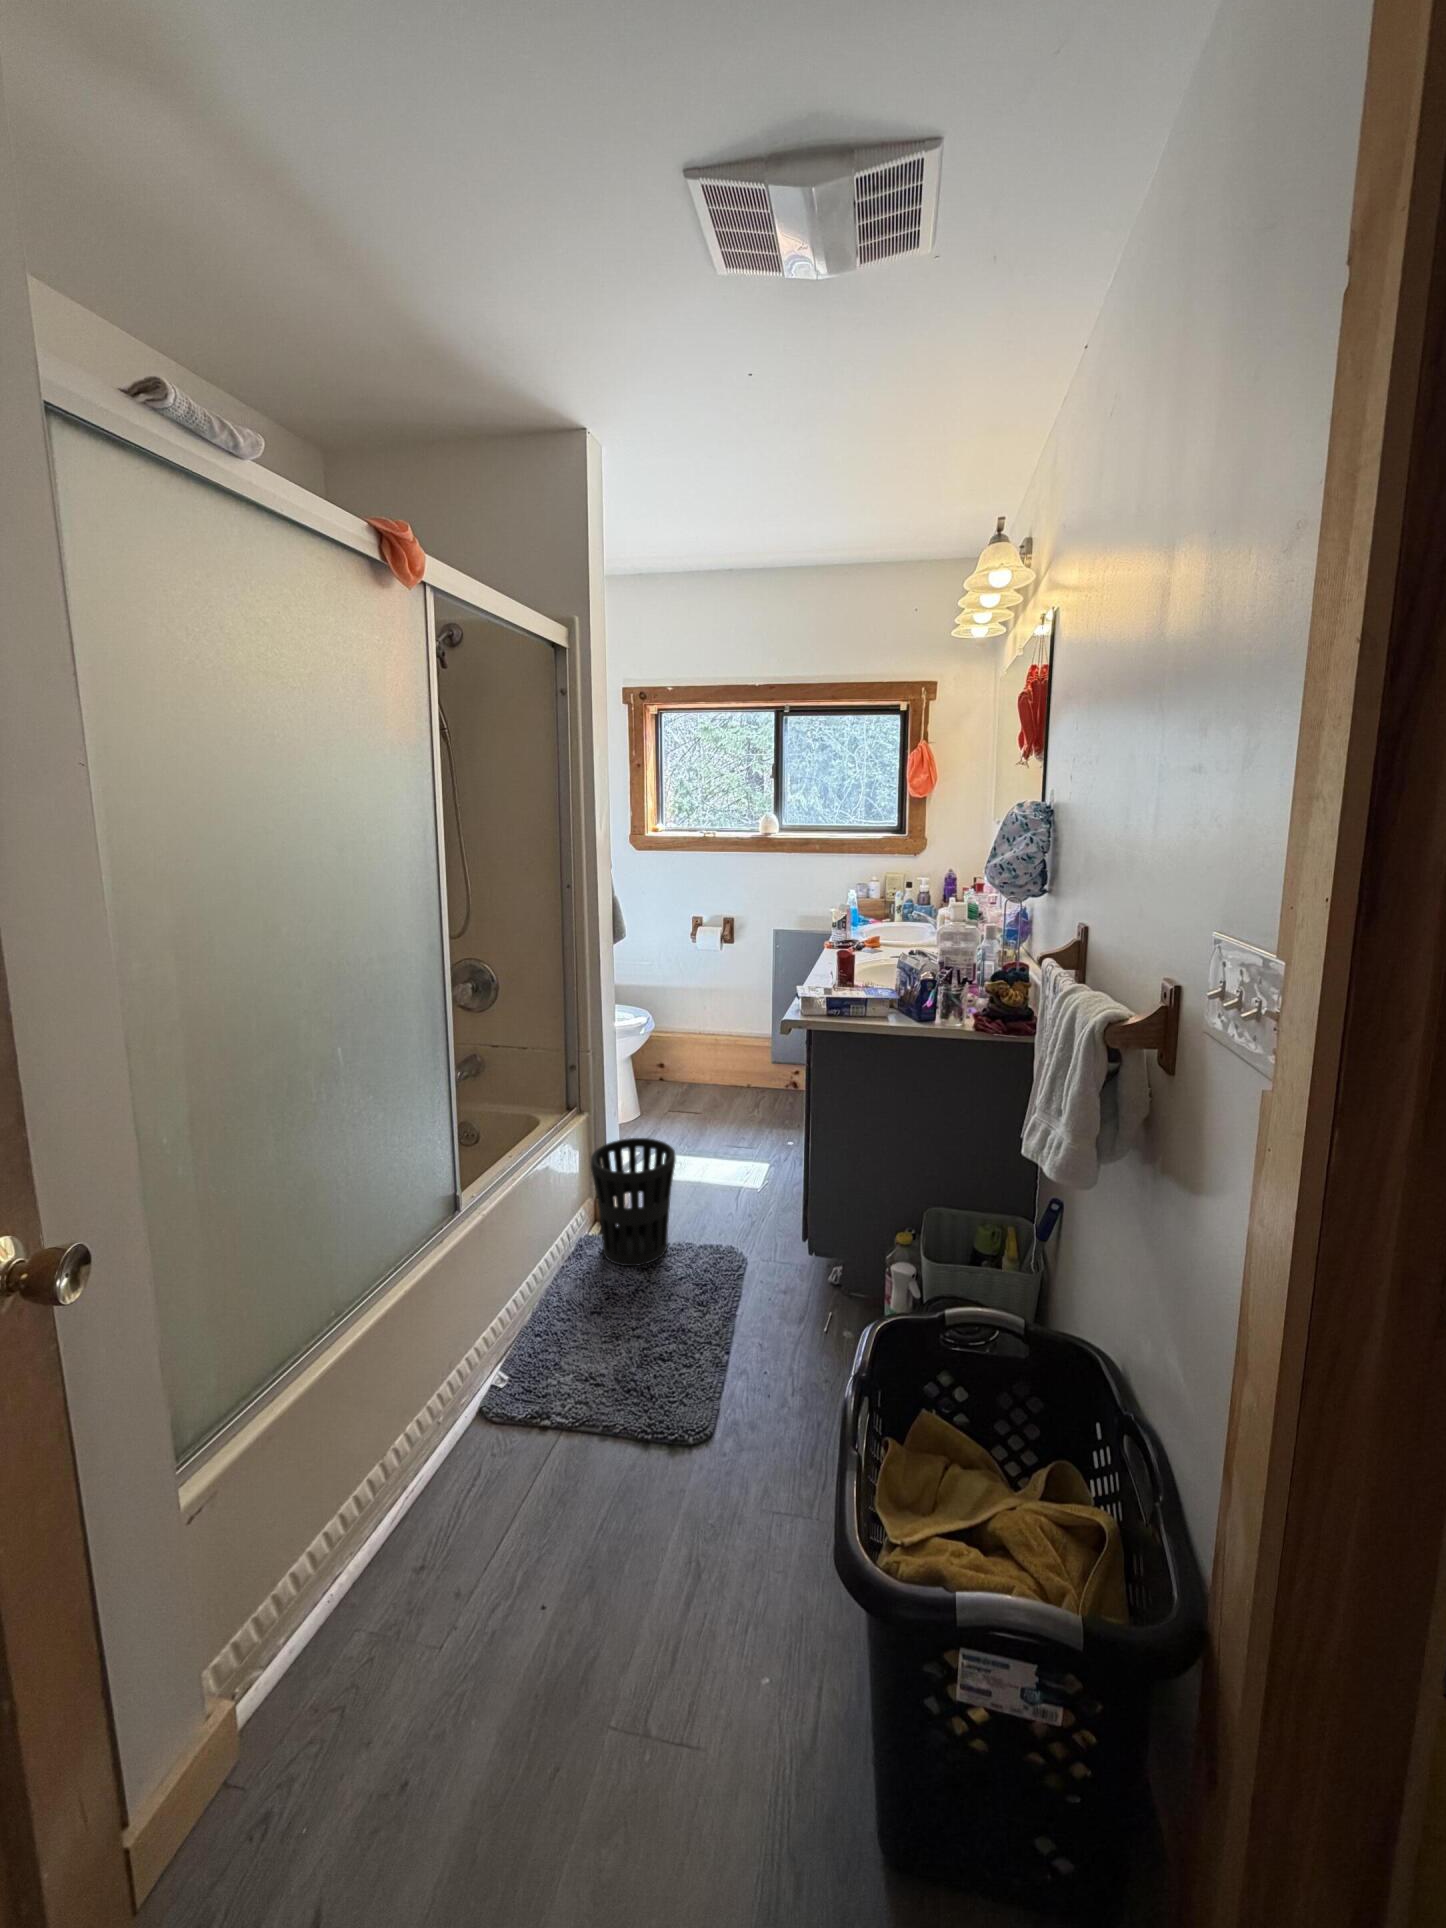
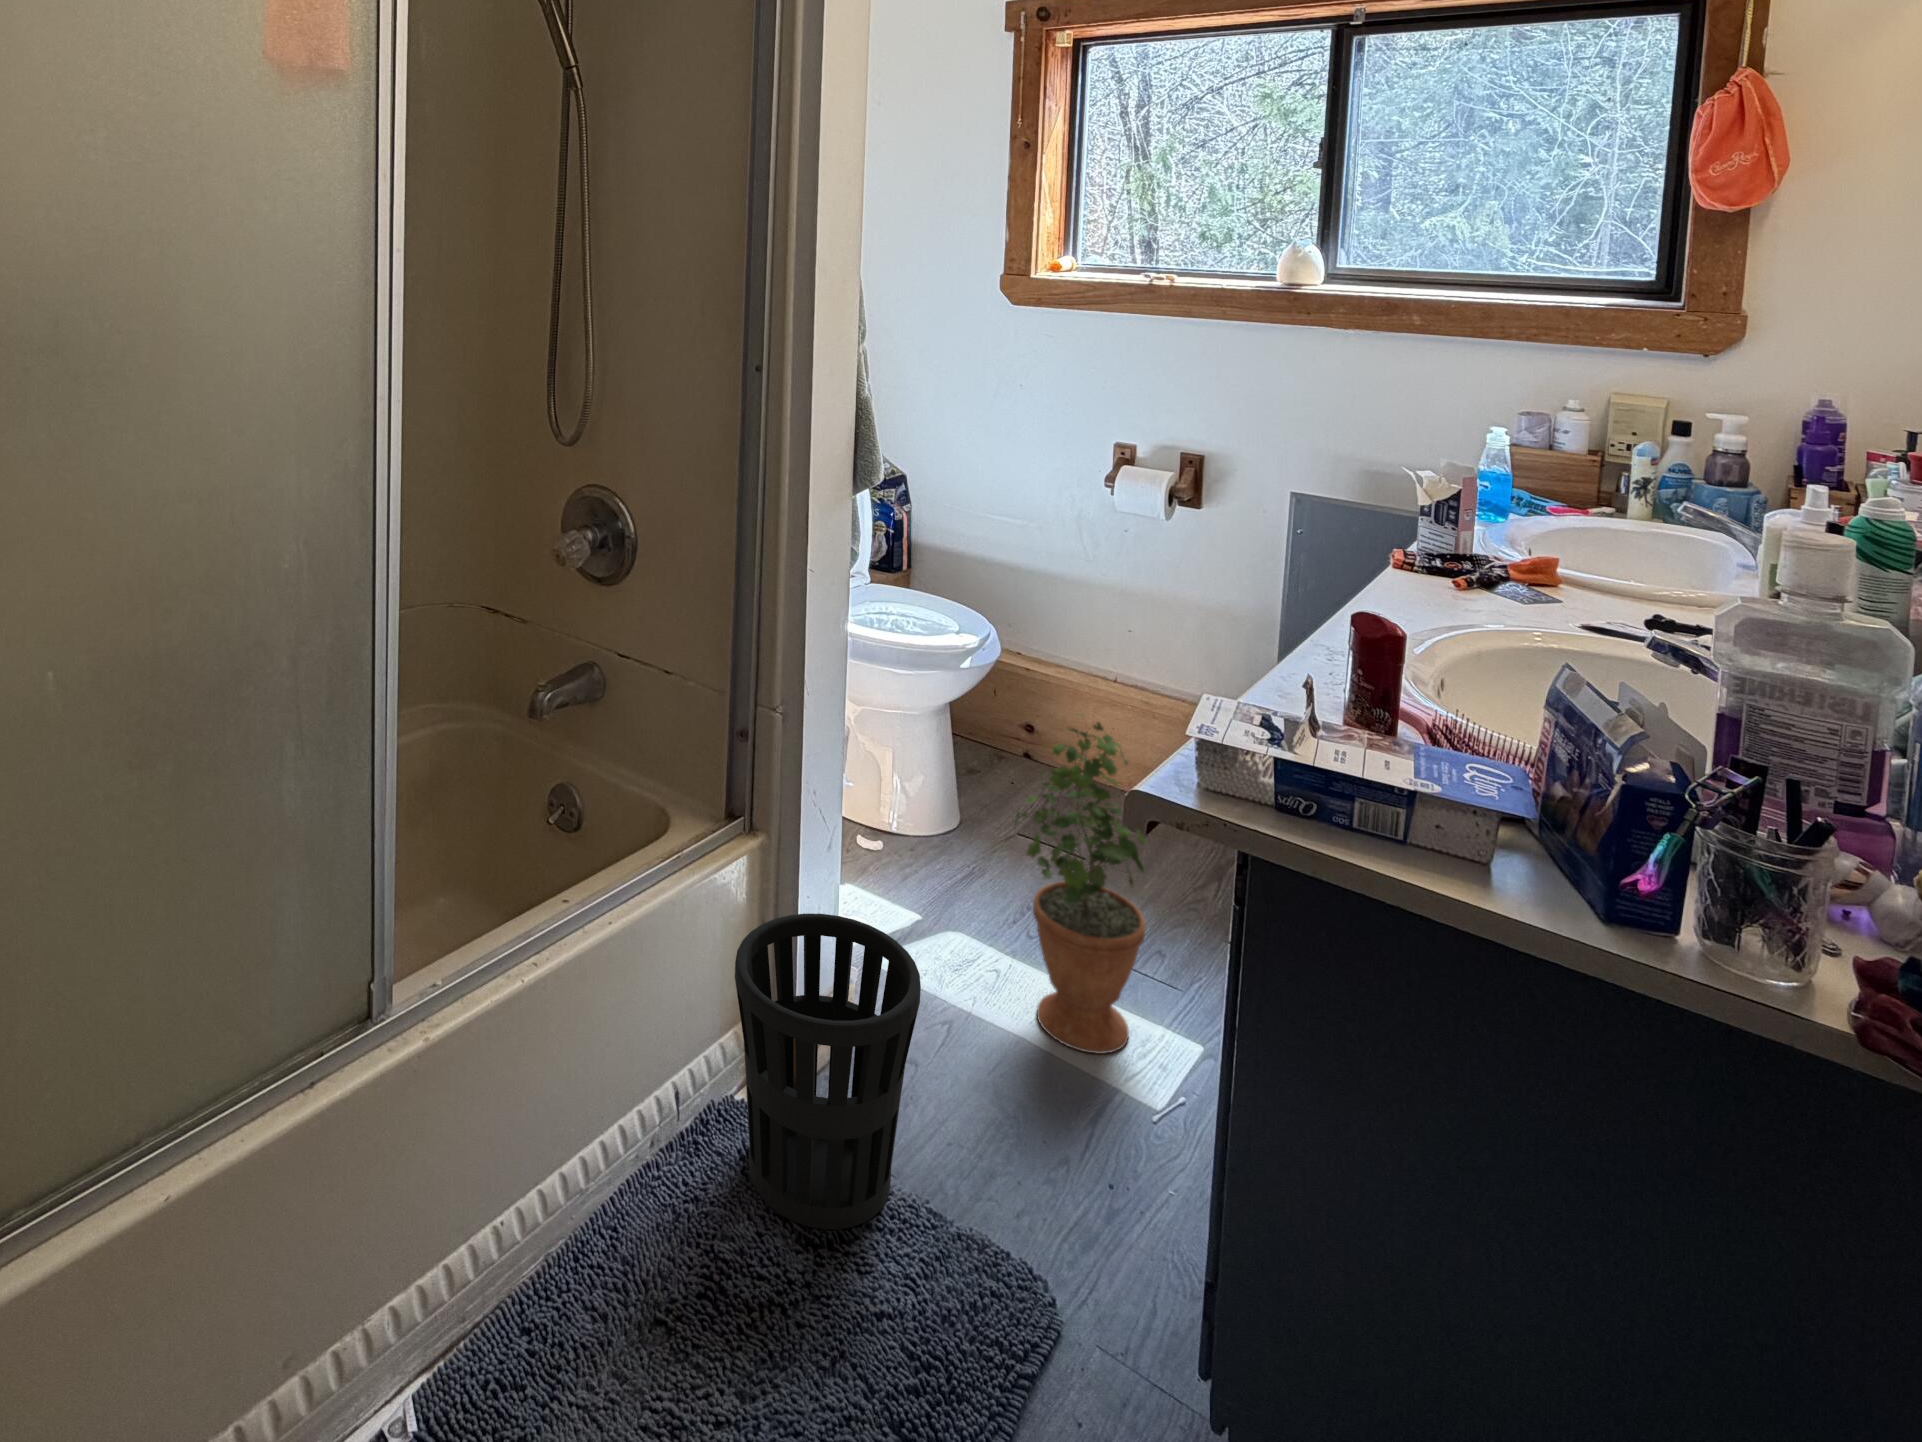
potted plant: none [688,1034,745,1178] -> present [1015,715,1147,1054]

